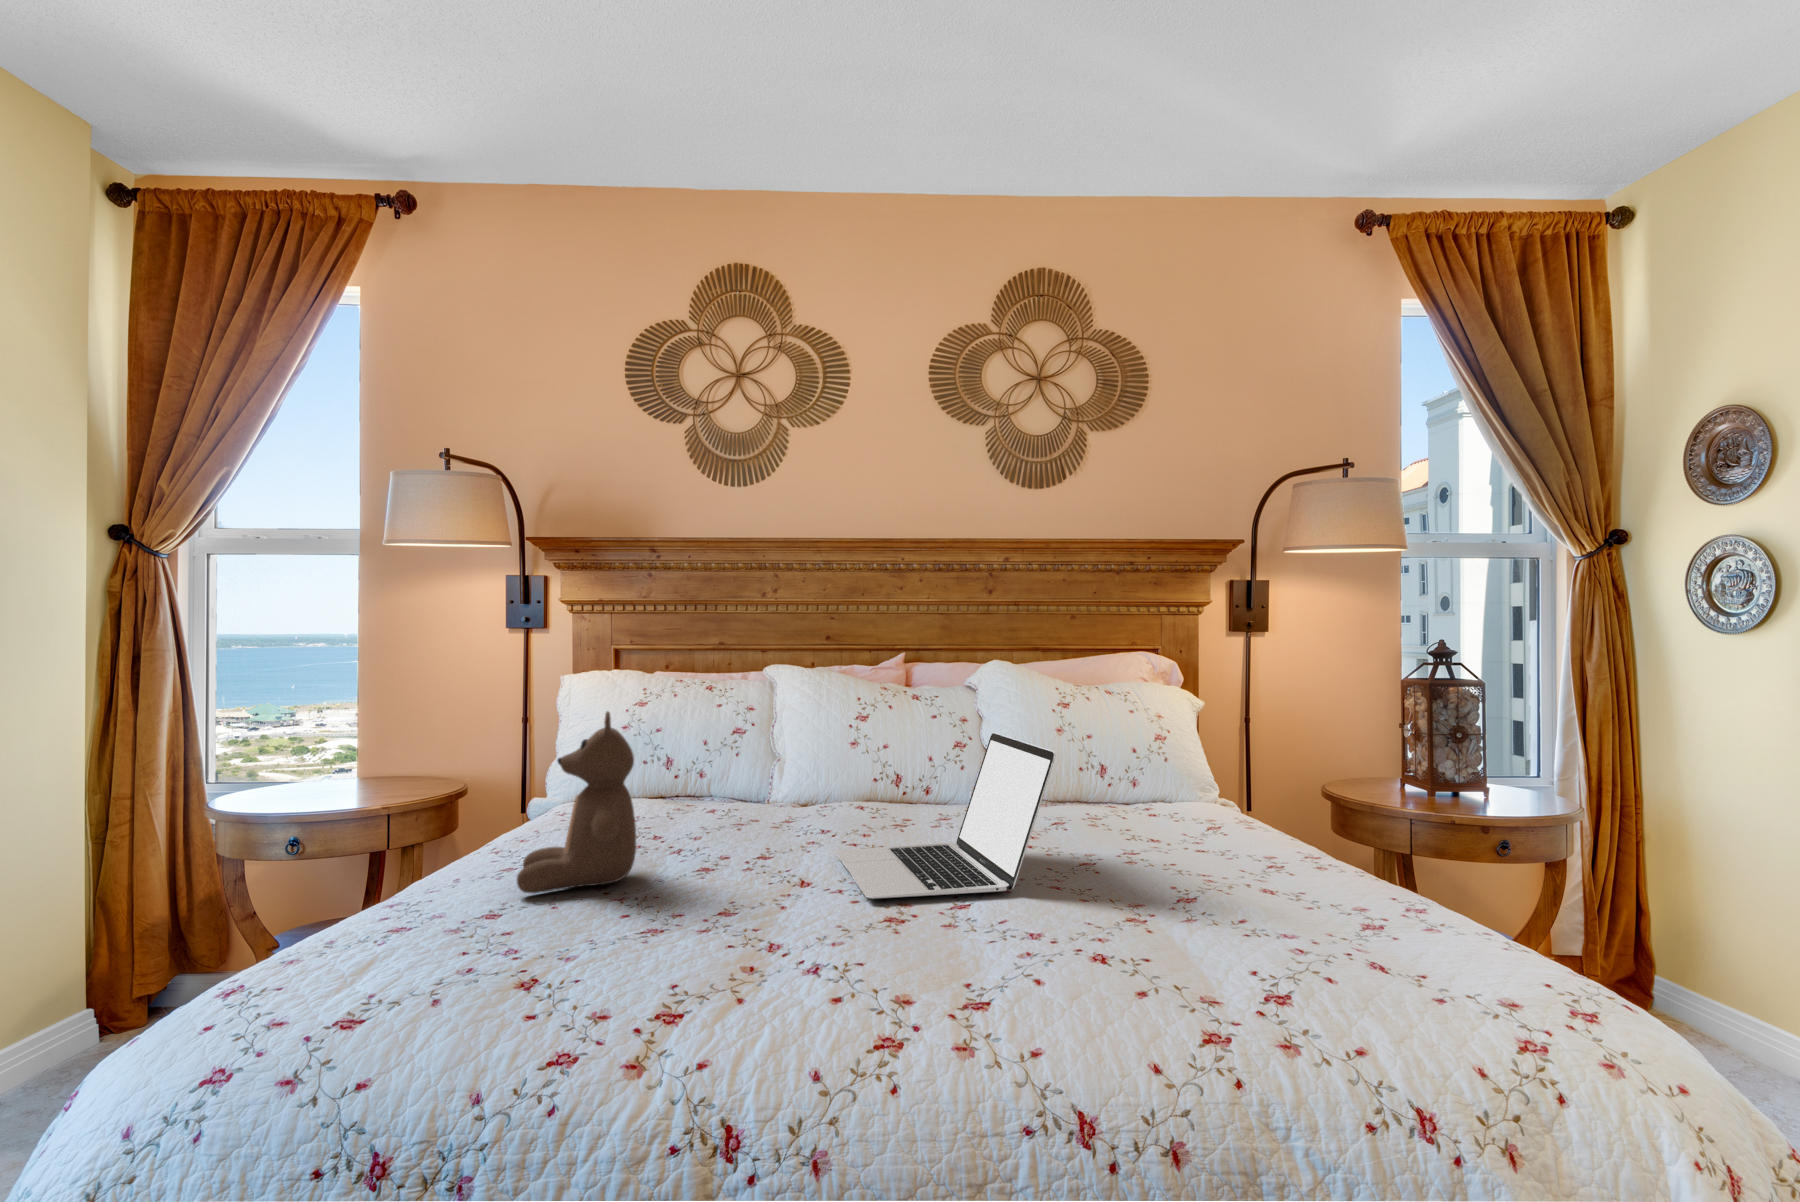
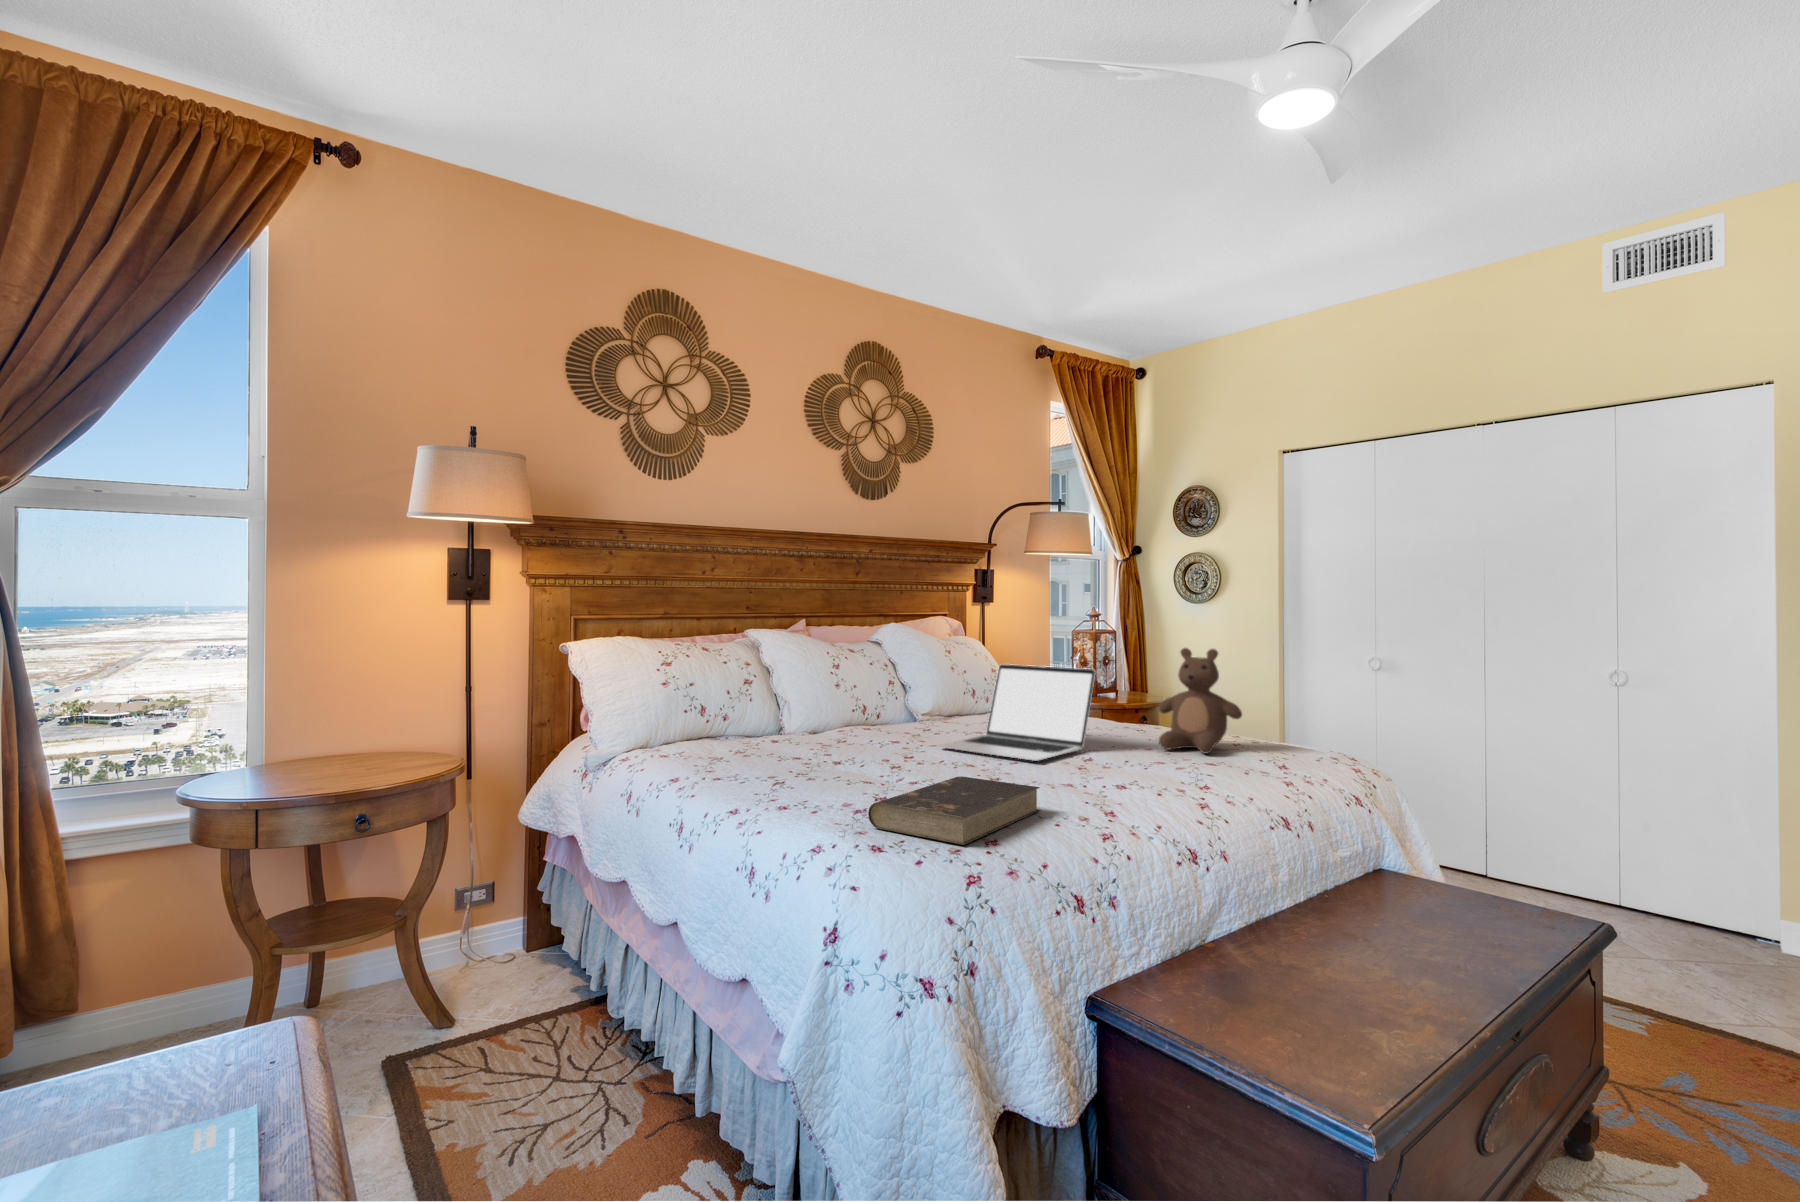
teddy bear: present [517,712,636,893] -> present [1158,648,1242,753]
book: none [298,905,582,1016] -> present [868,776,1040,845]

